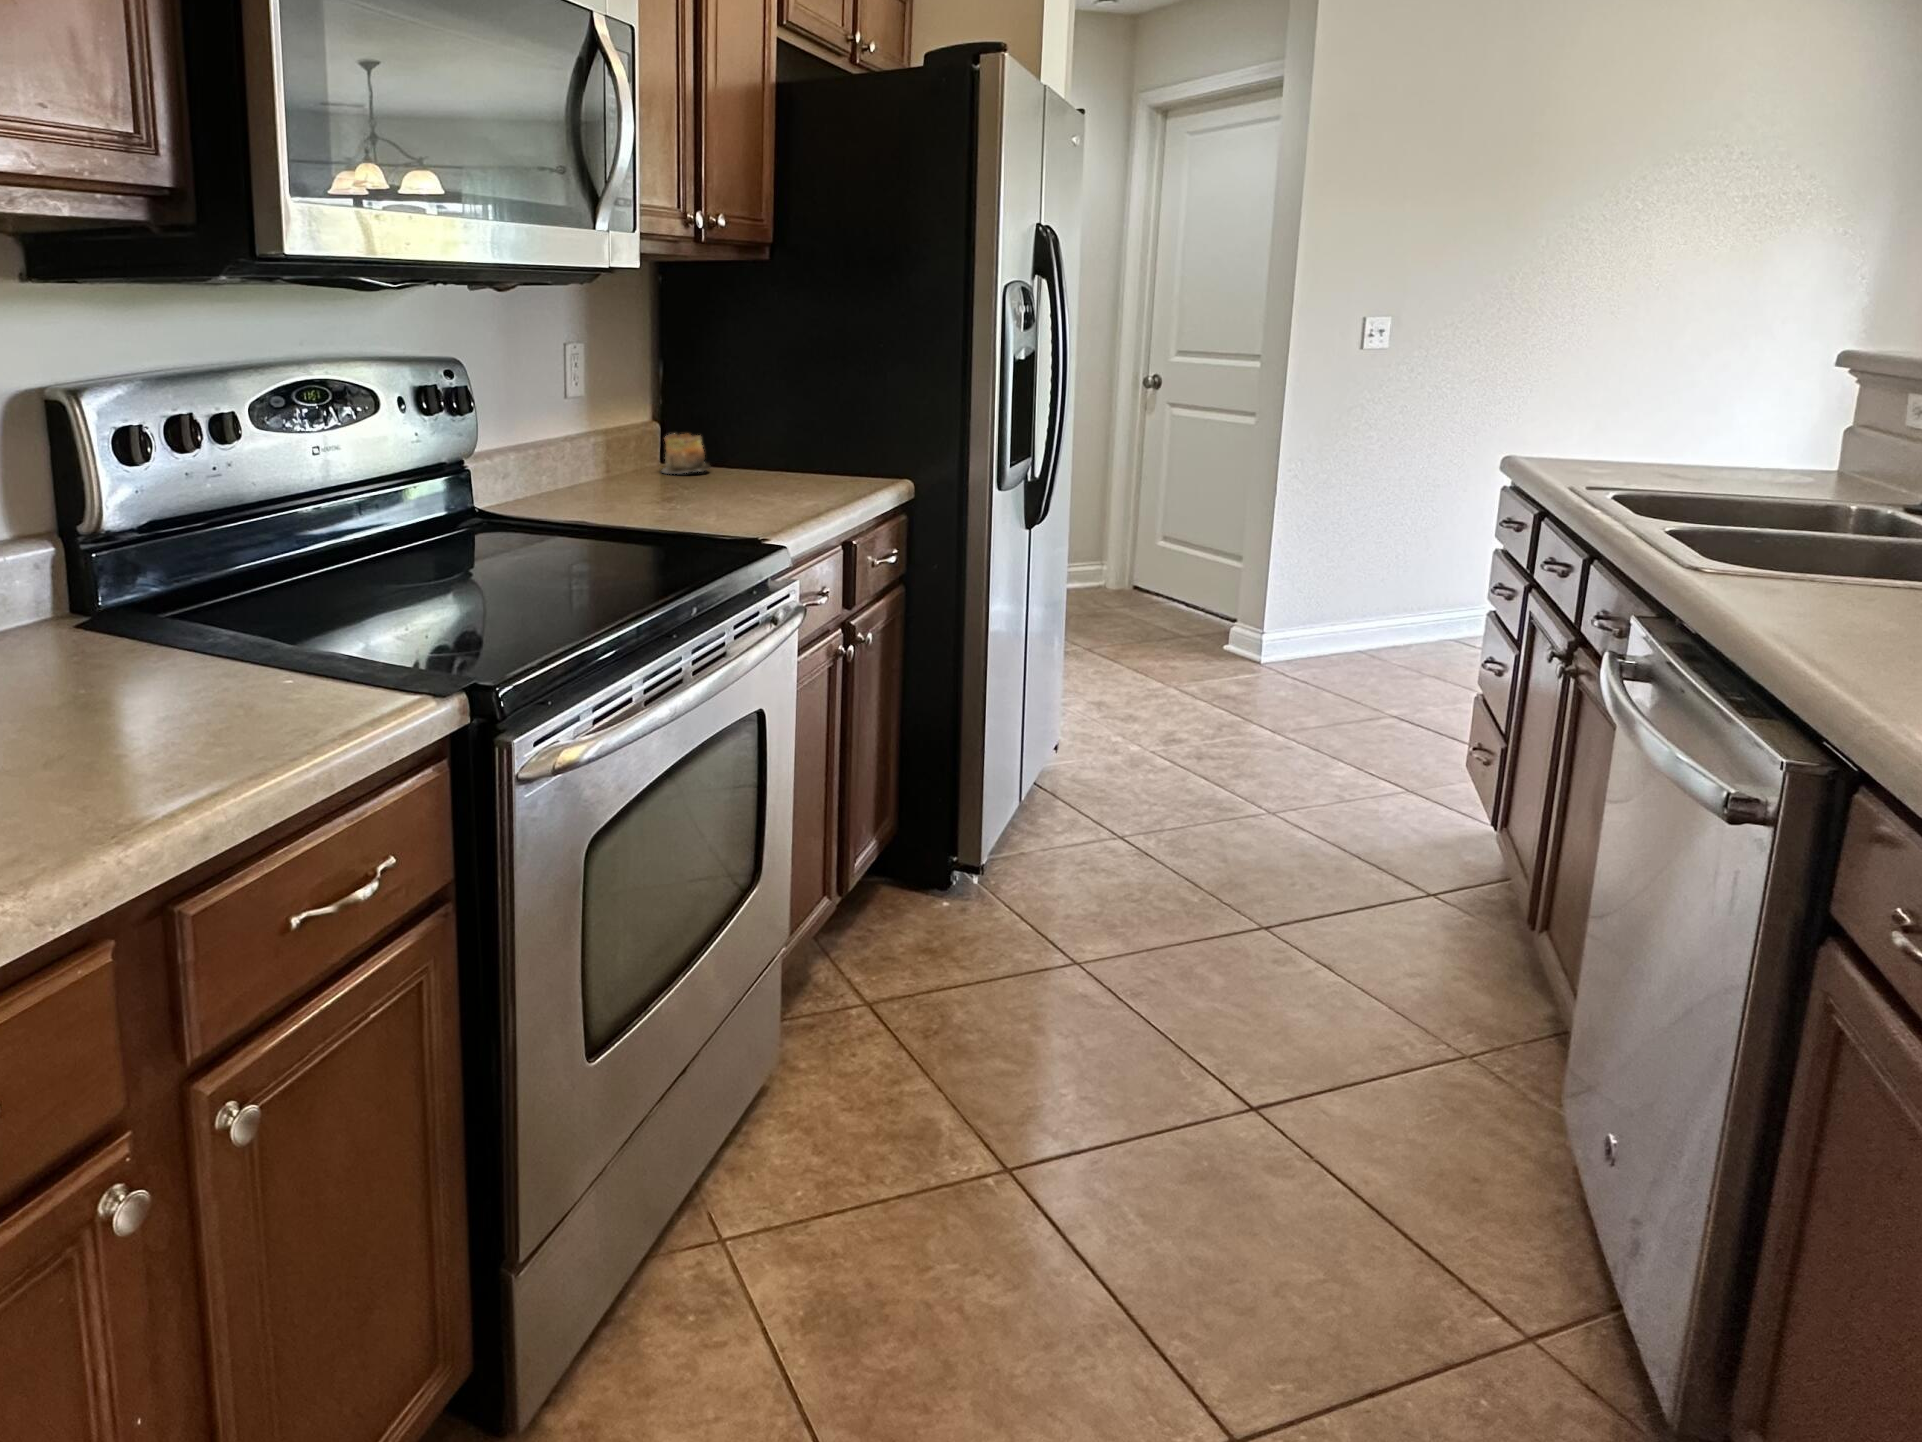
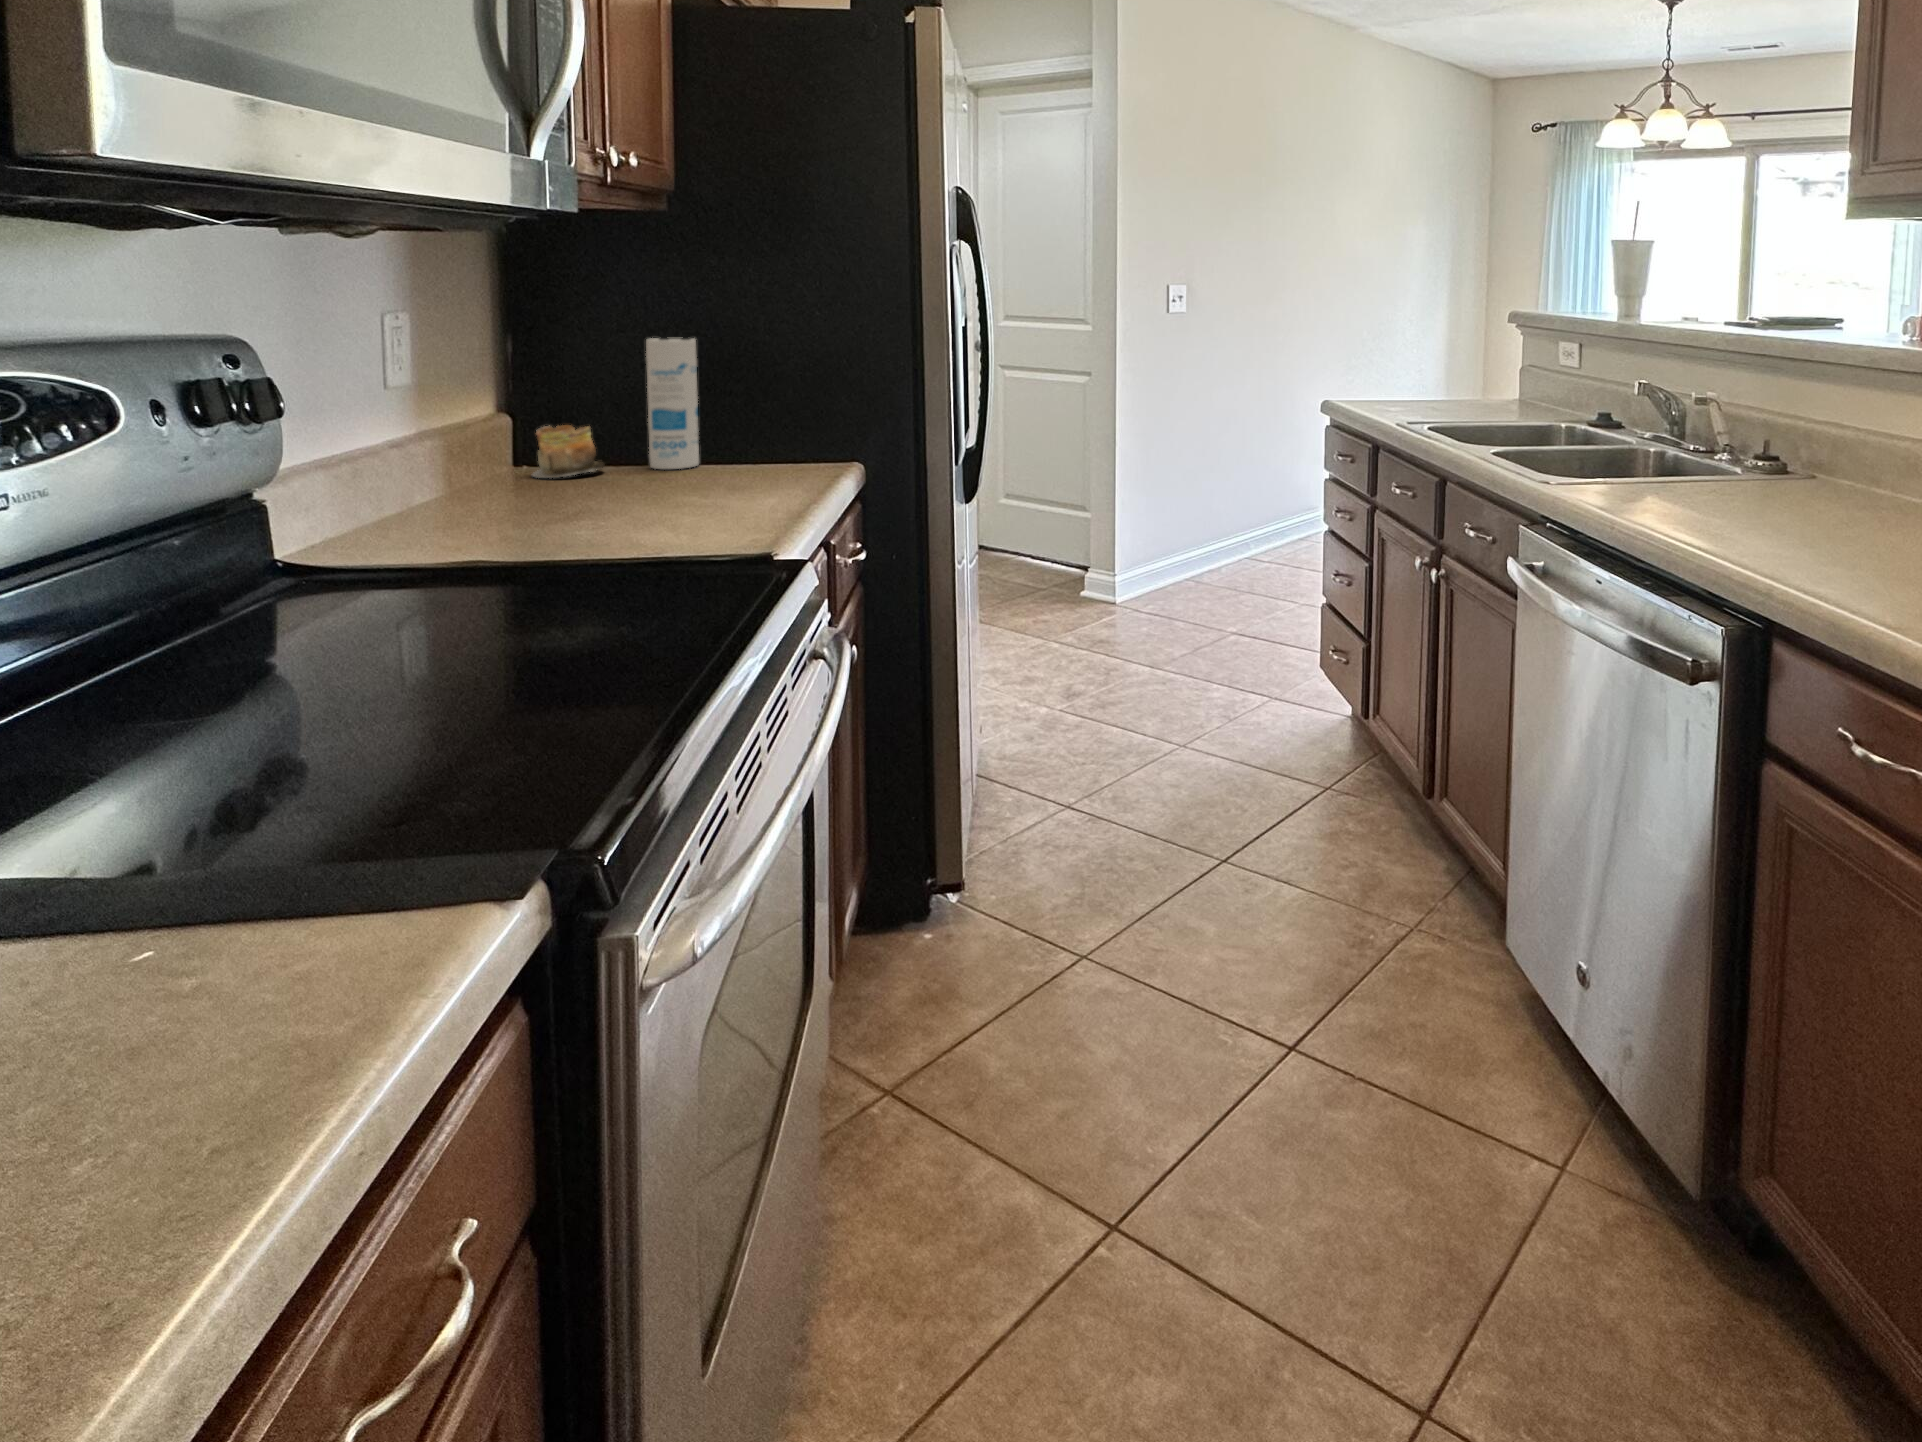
canister: none [744,366,782,474] -> present [646,338,699,469]

